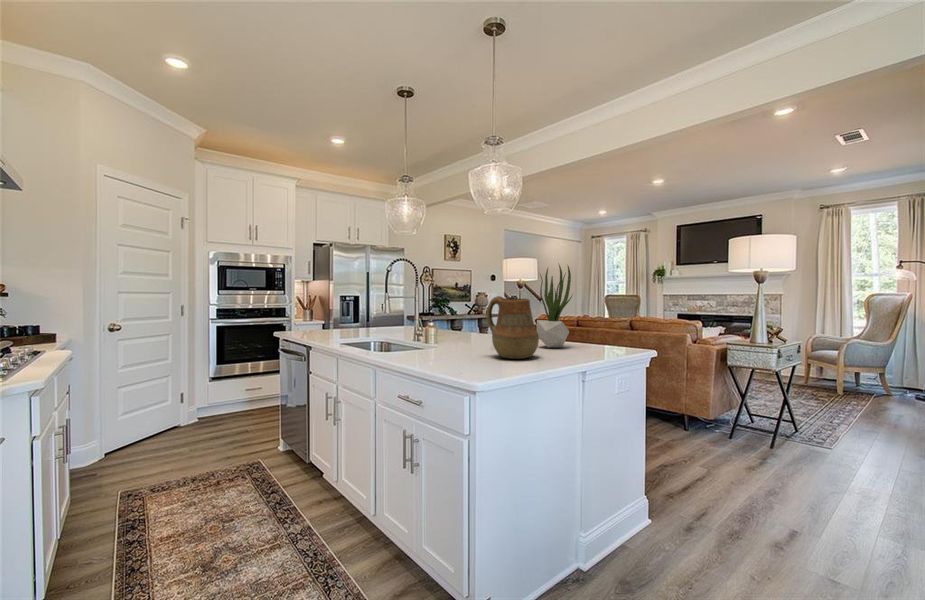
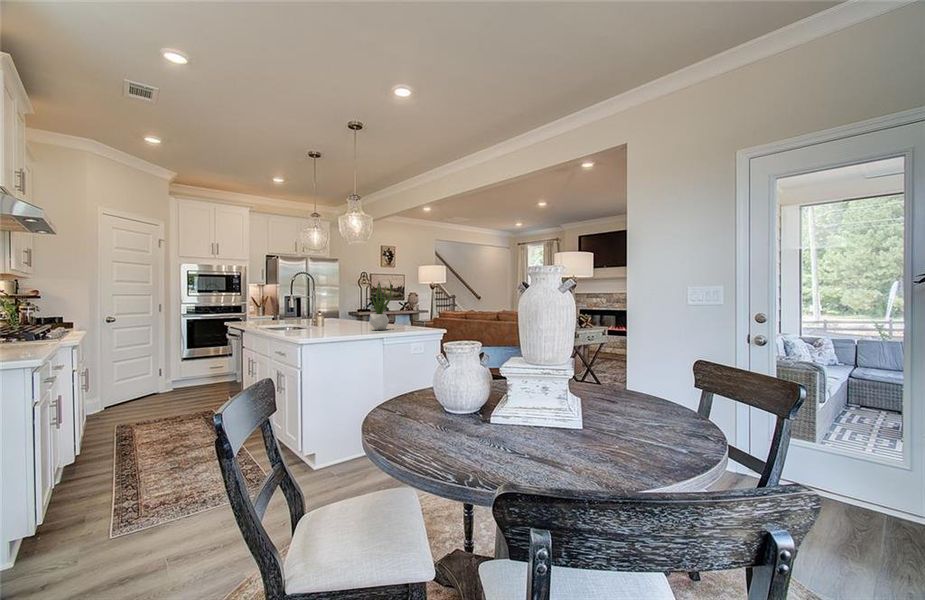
pitcher: present [486,296,539,359] -> none [329,300,357,335]

